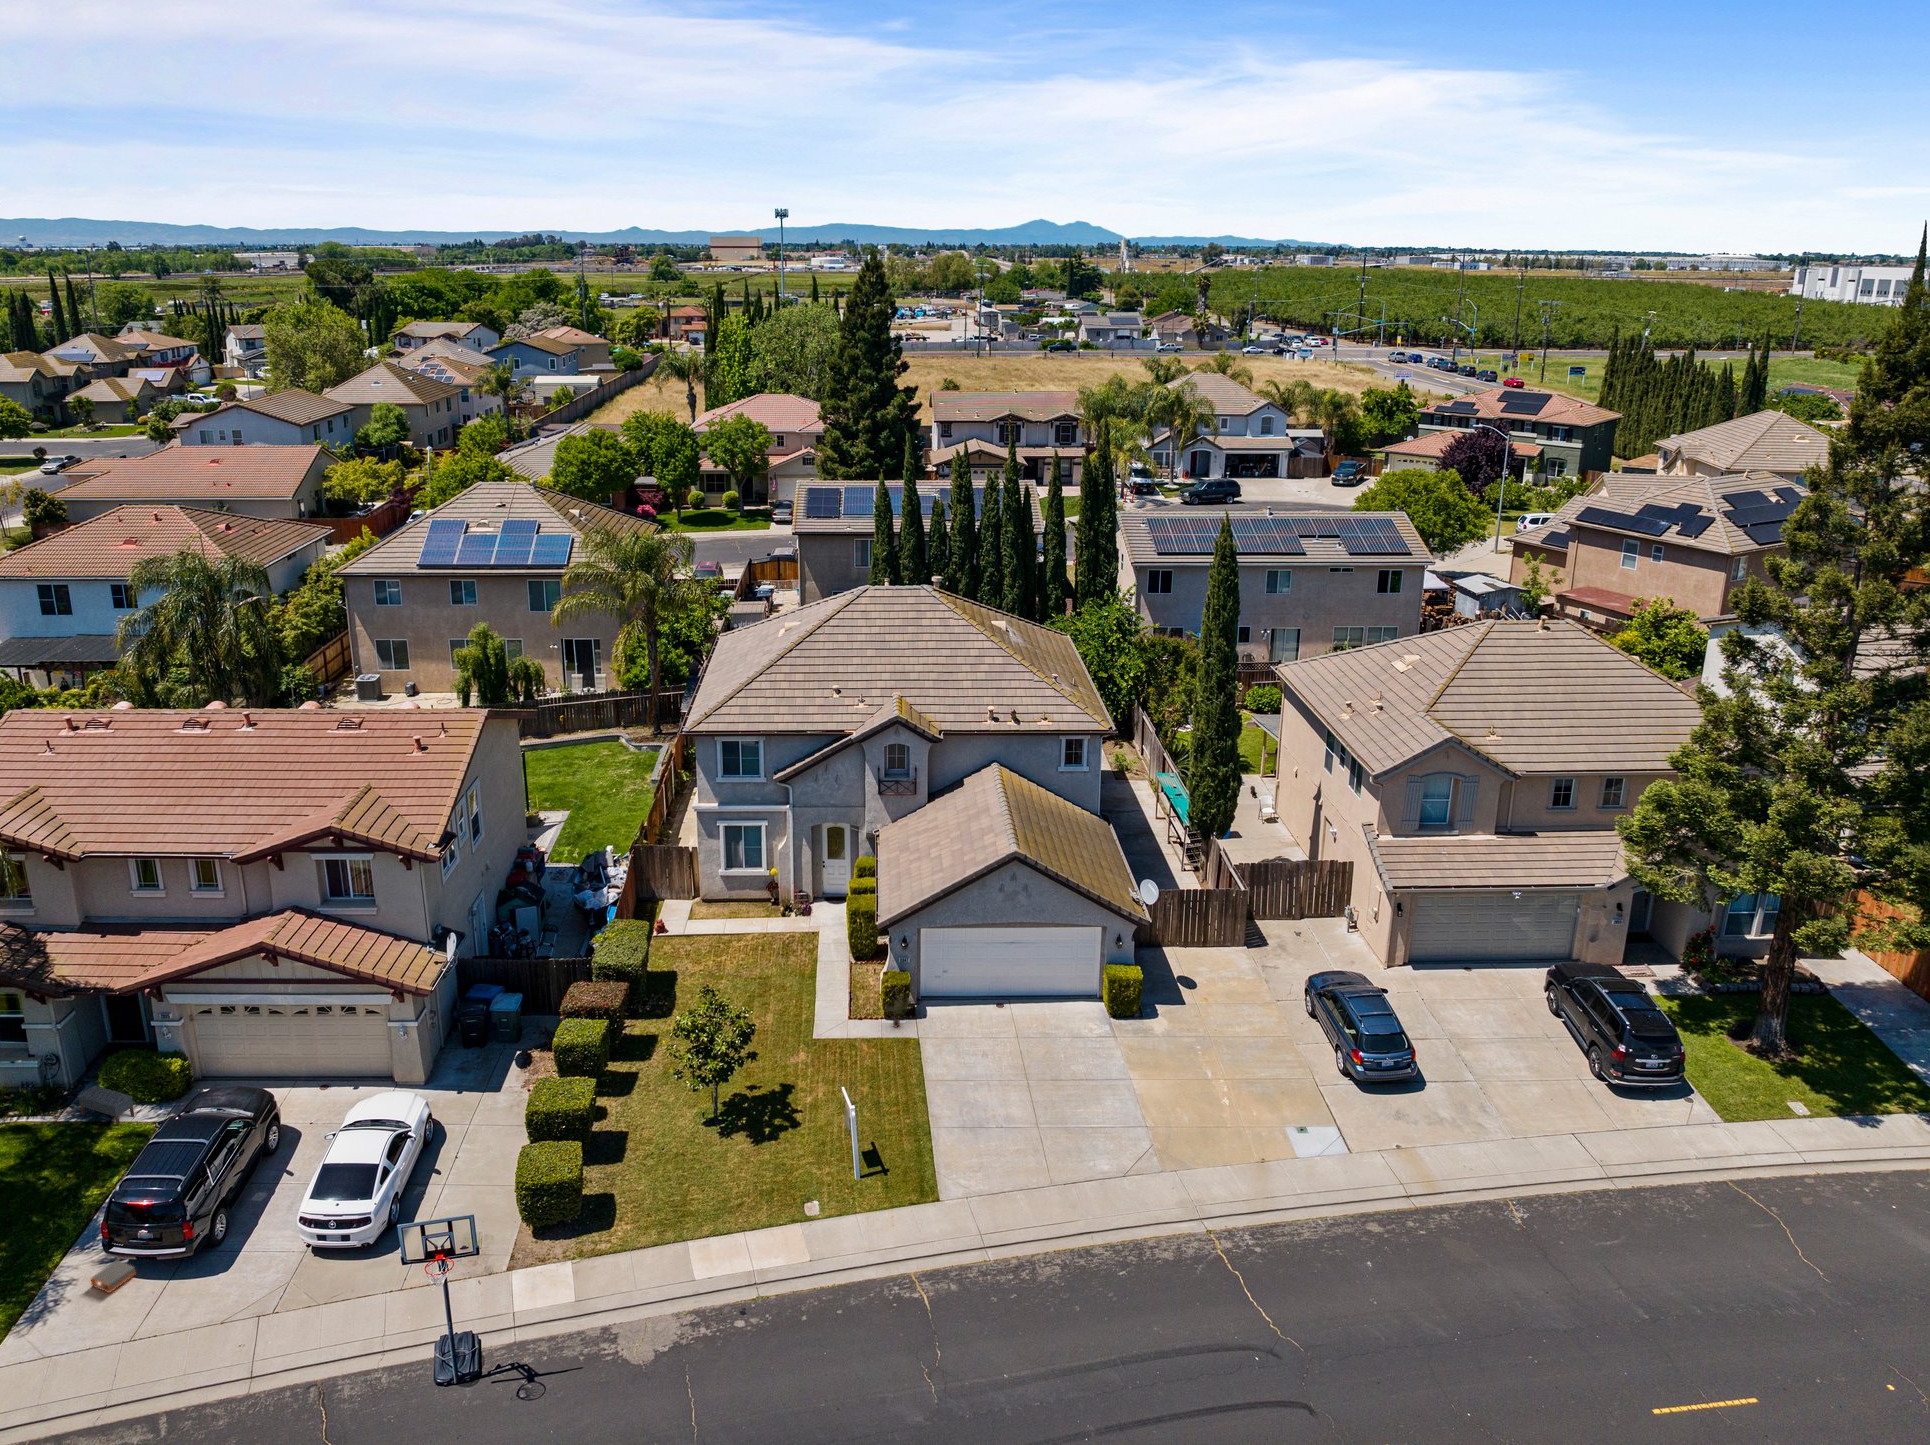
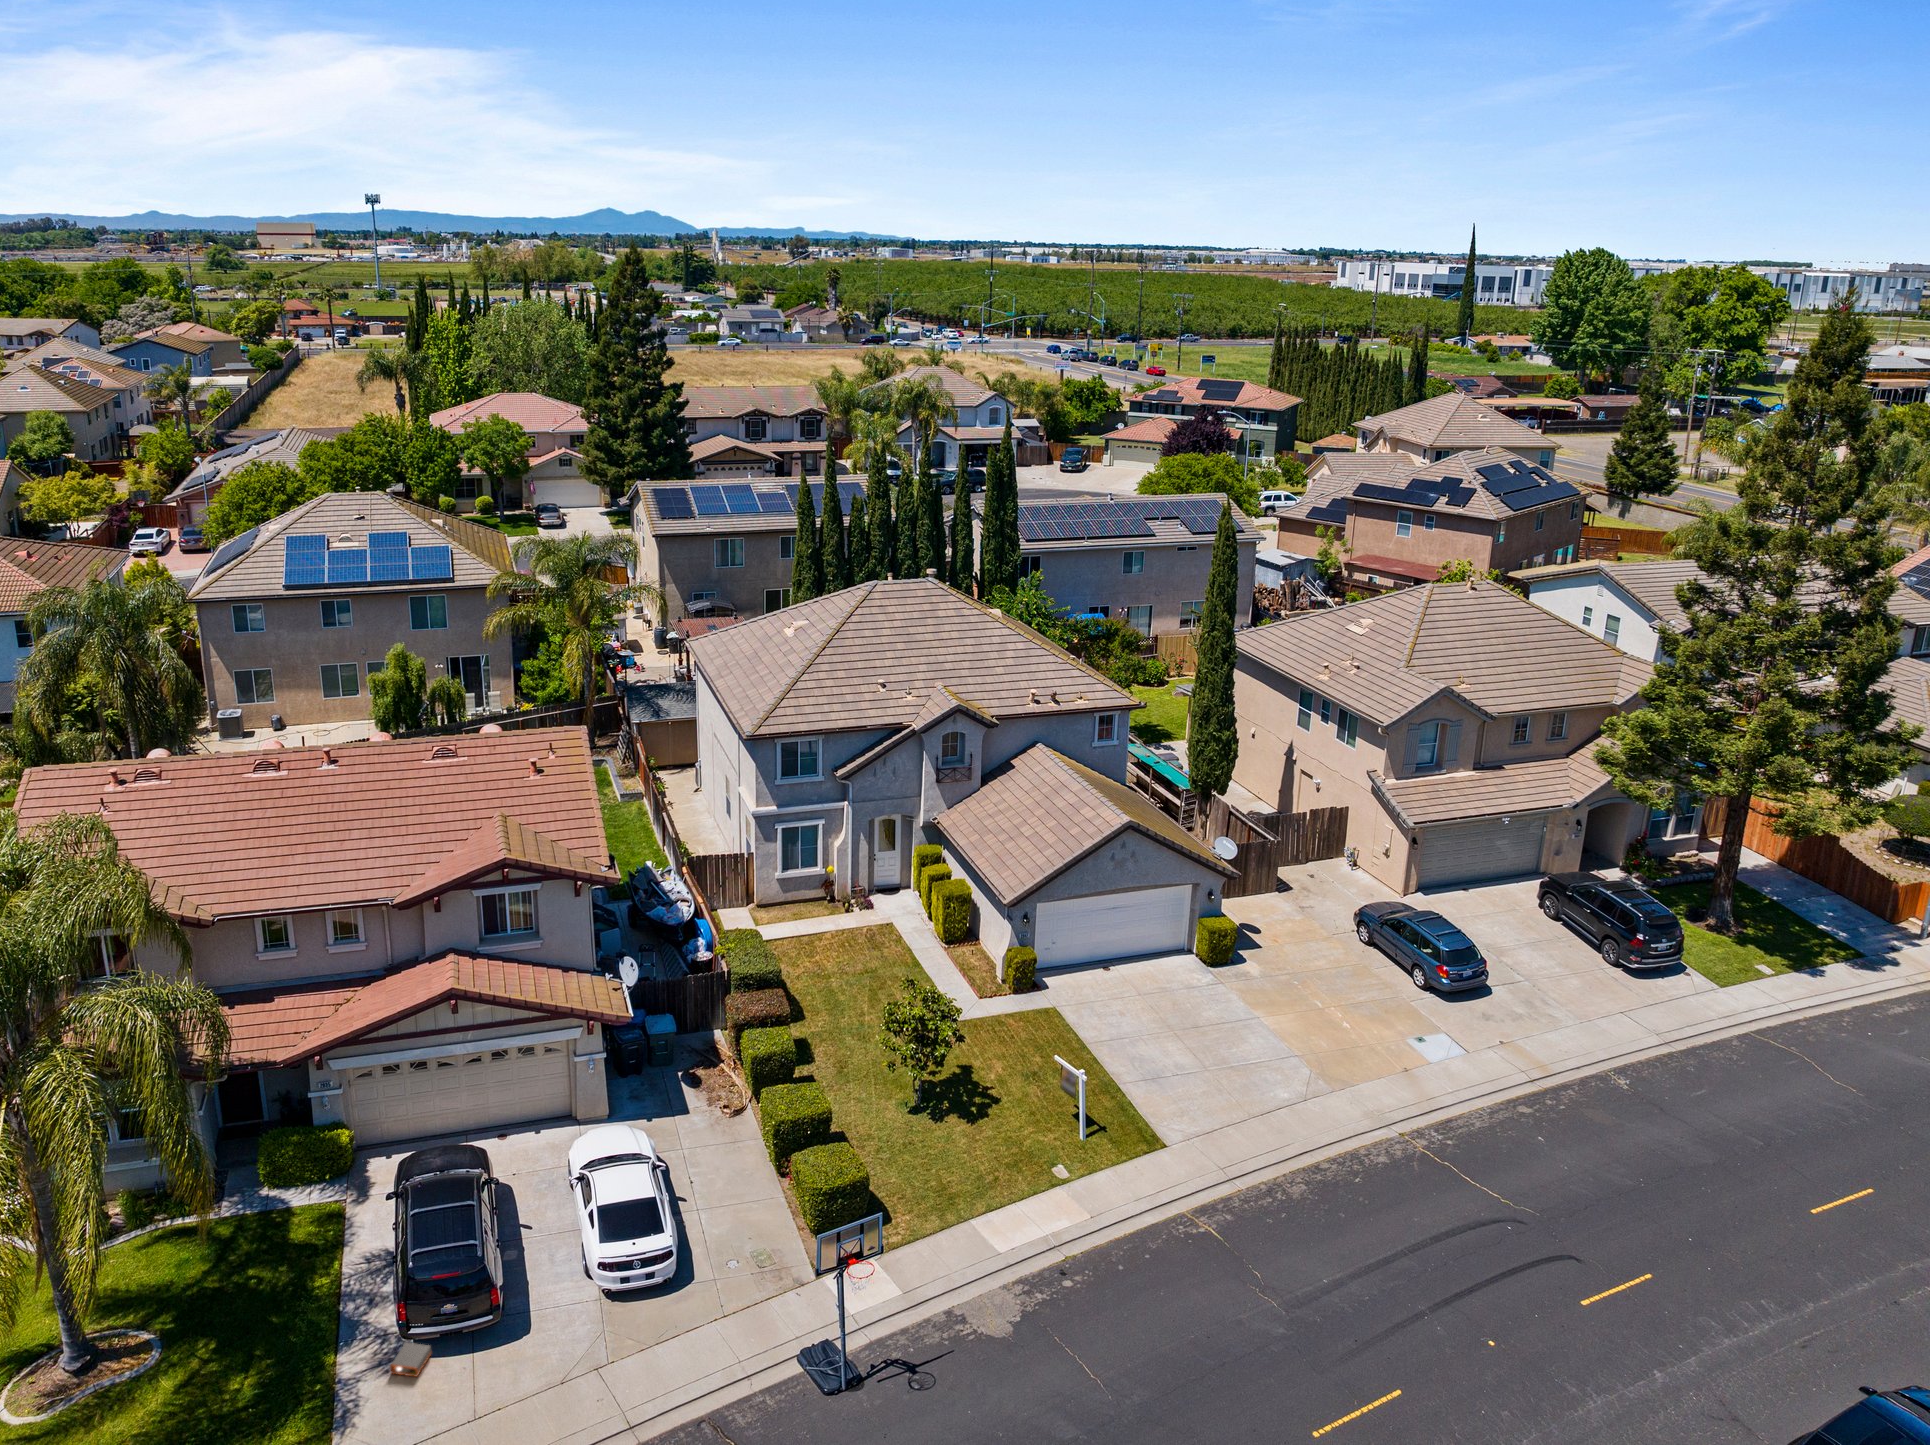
potted tree: present [884,994,910,1027] -> none [1013,968,1039,1002]
bench: present [77,1086,134,1126] -> none [236,1174,303,1213]

